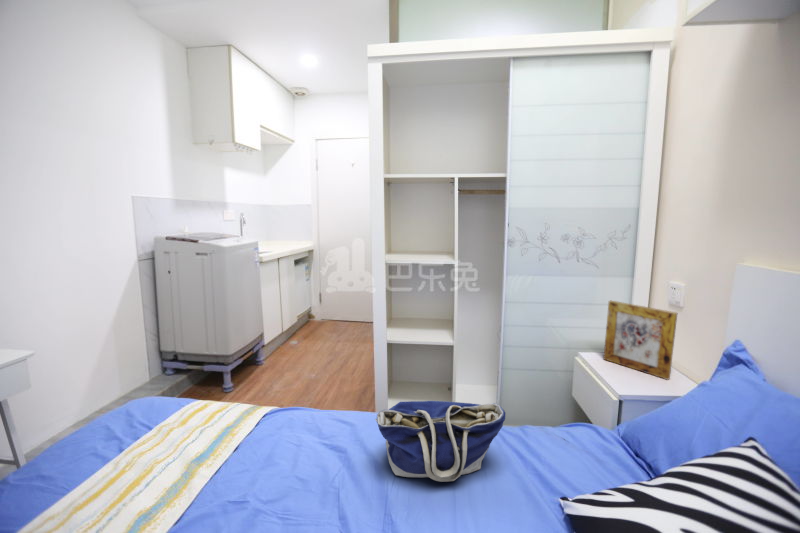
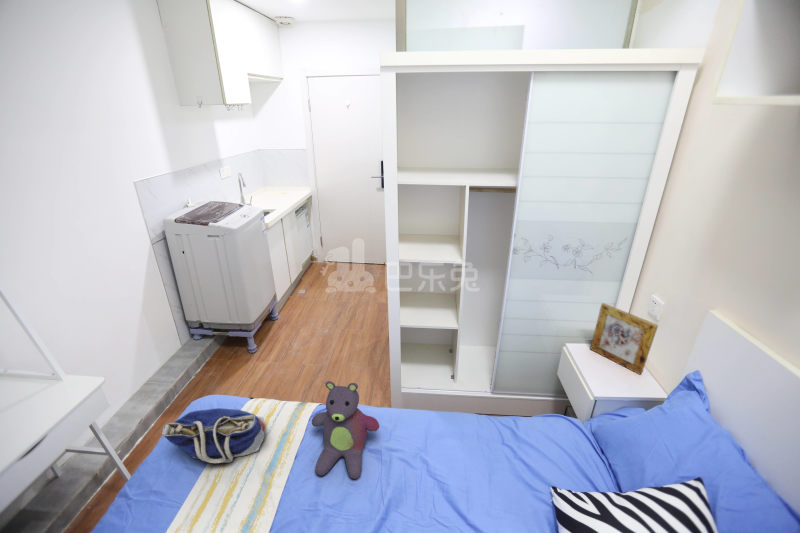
stuffed bear: none [258,342,348,473] -> present [312,381,379,479]
tote bag: present [375,401,505,482] -> present [162,408,265,463]

